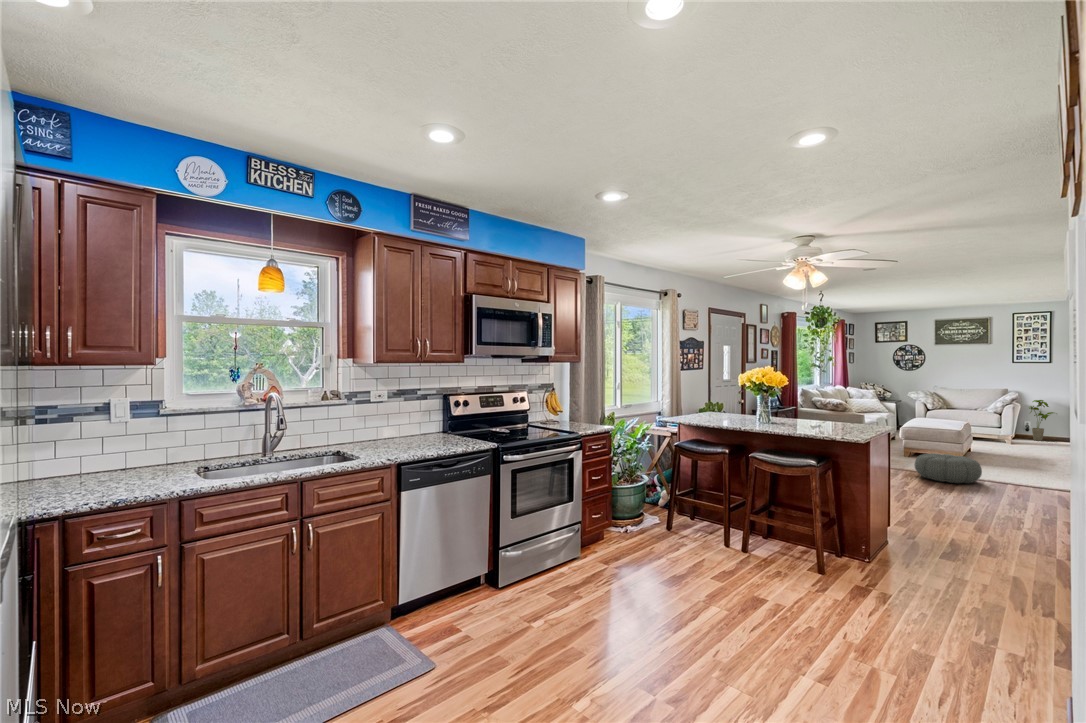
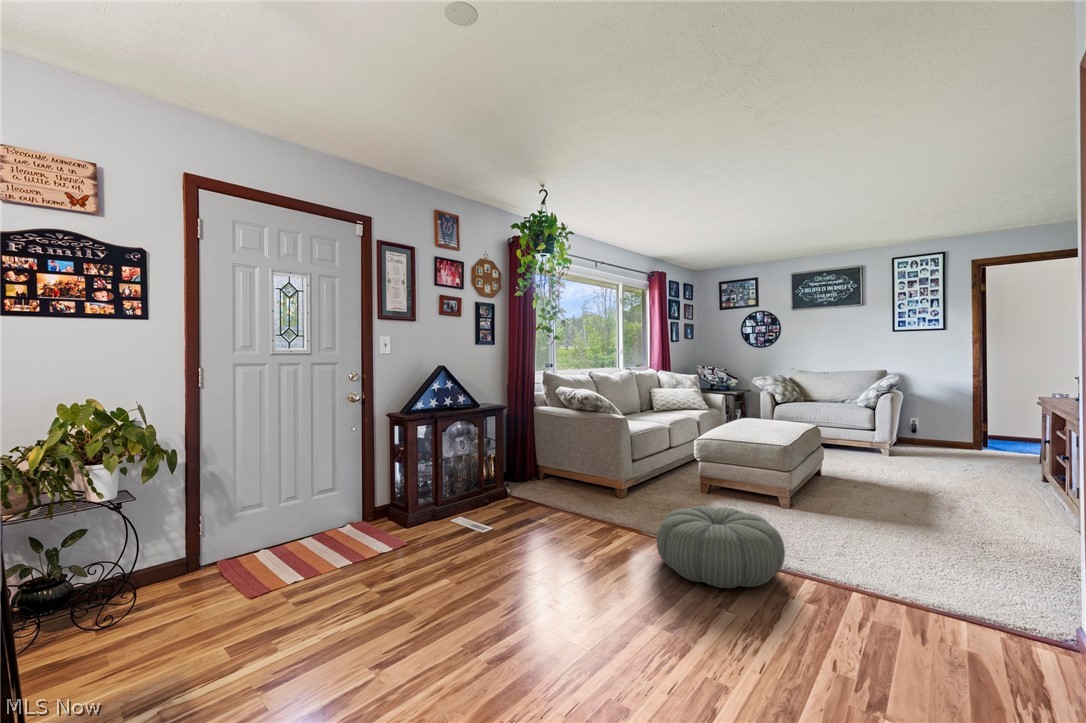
house plant: present [1029,400,1054,441] -> none [914,385,956,448]

